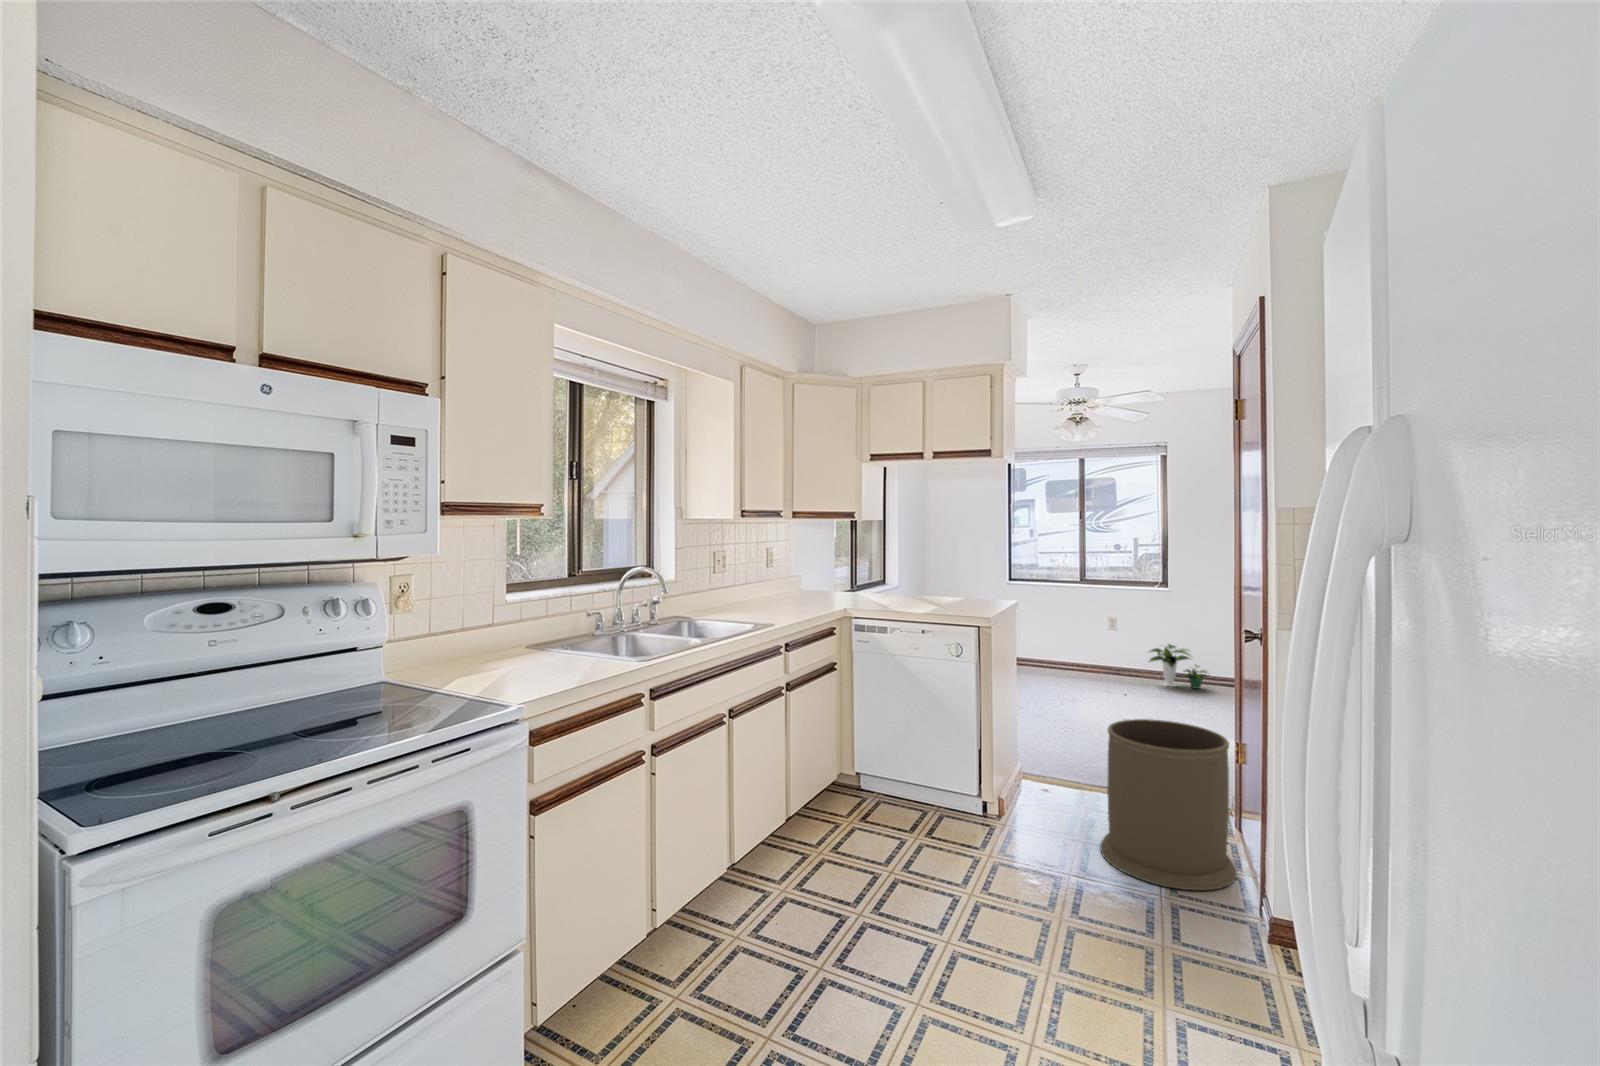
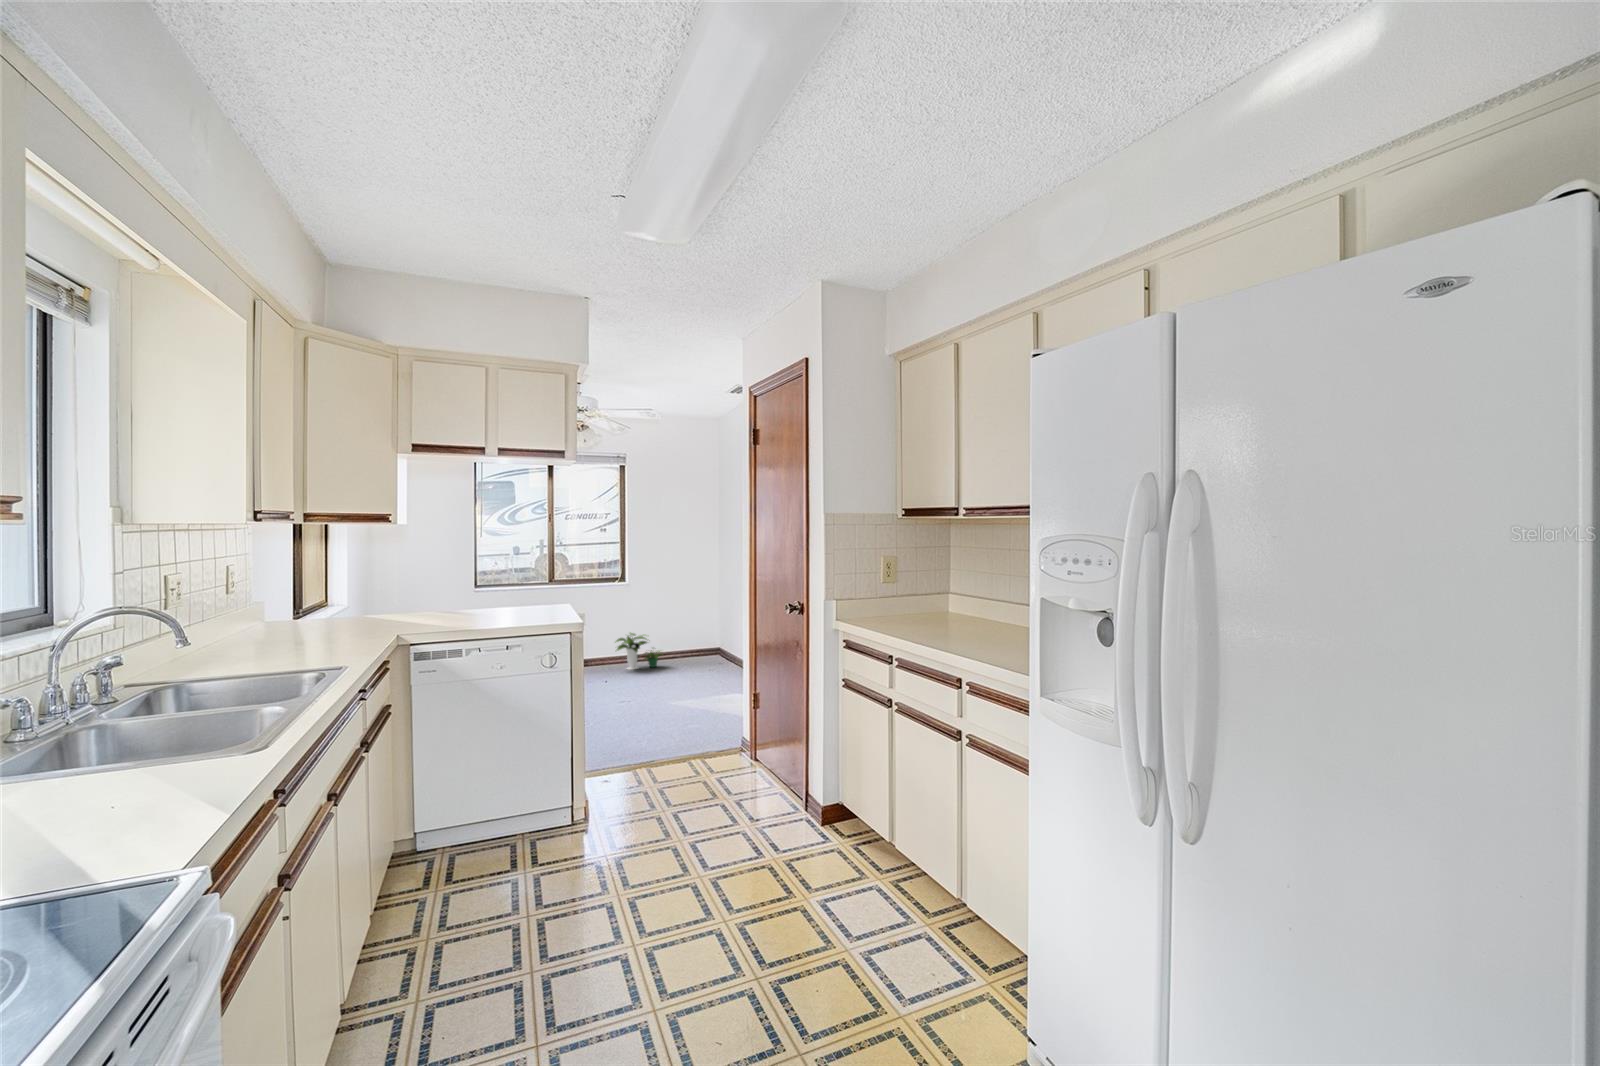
trash can: present [1100,719,1237,890] -> none [684,689,785,825]

